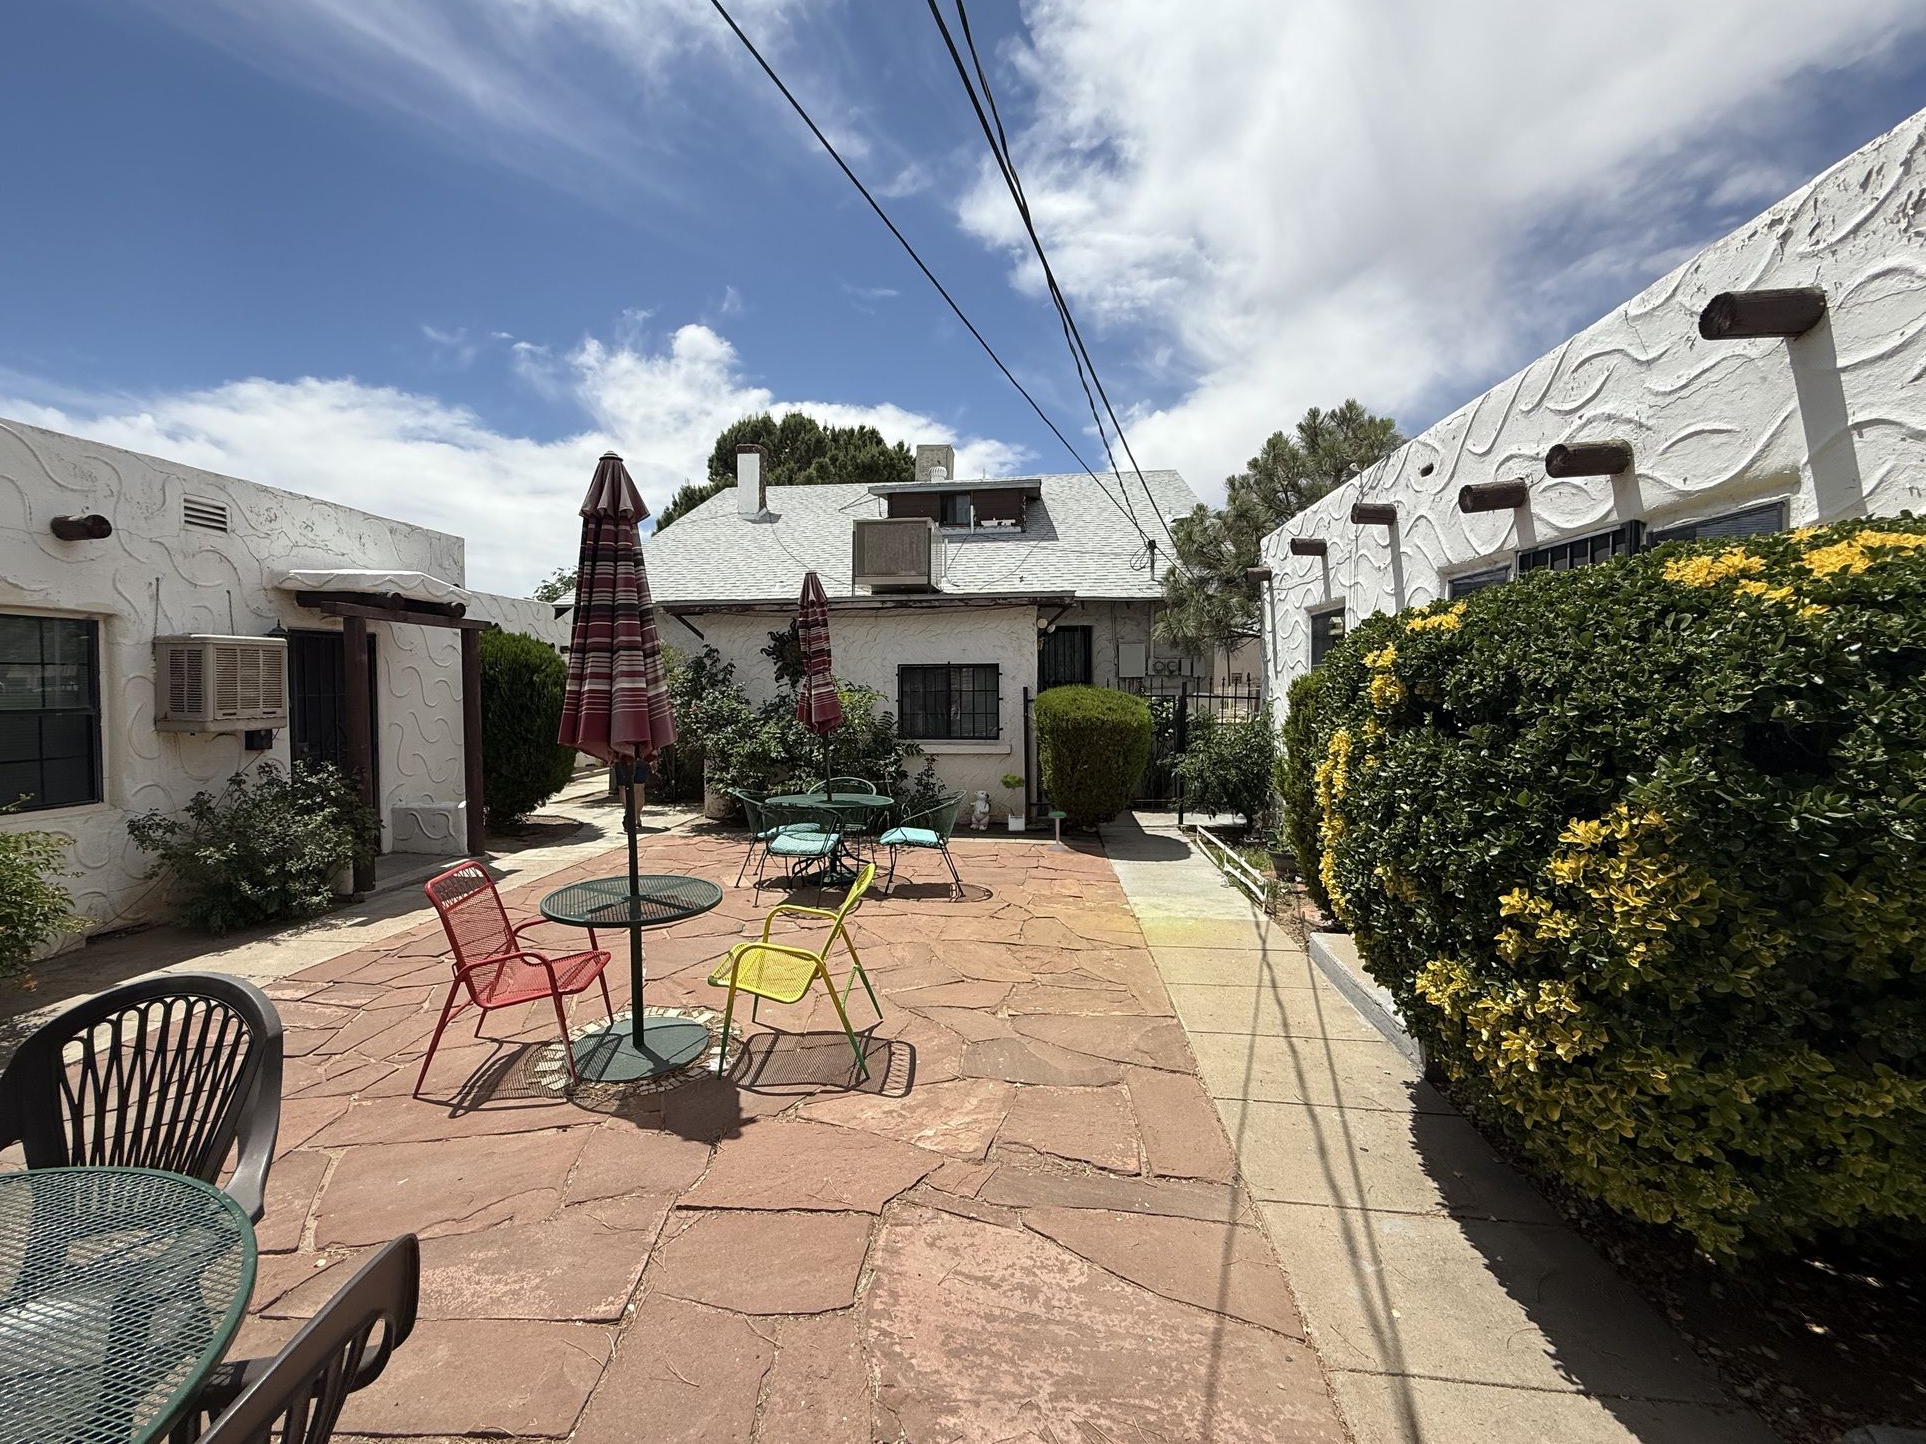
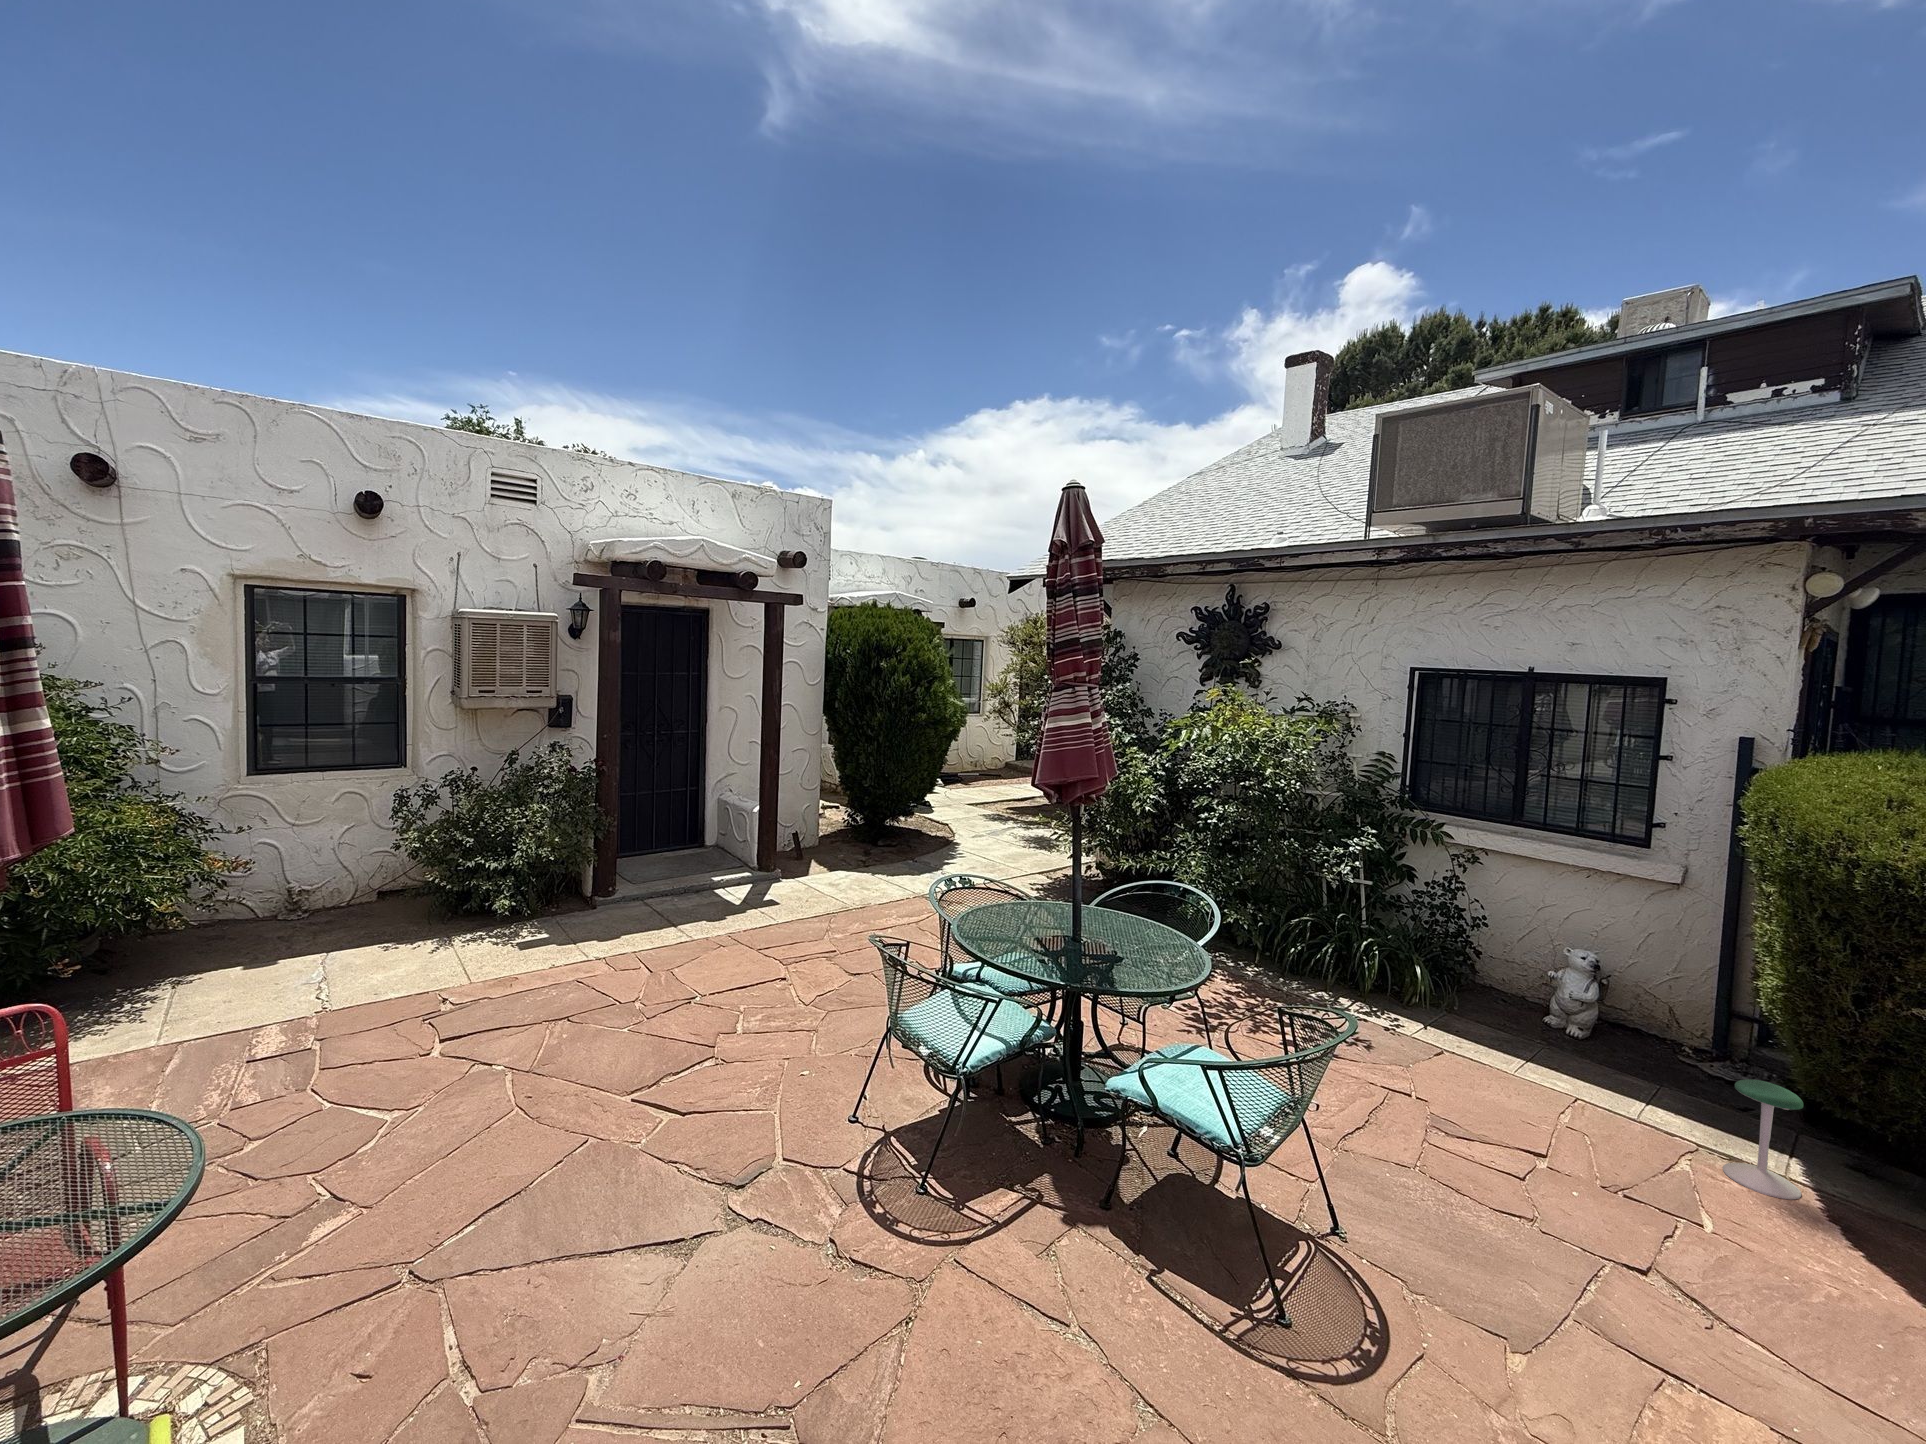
potted tree: present [1001,774,1025,830] -> none [1639,924,1712,1063]

